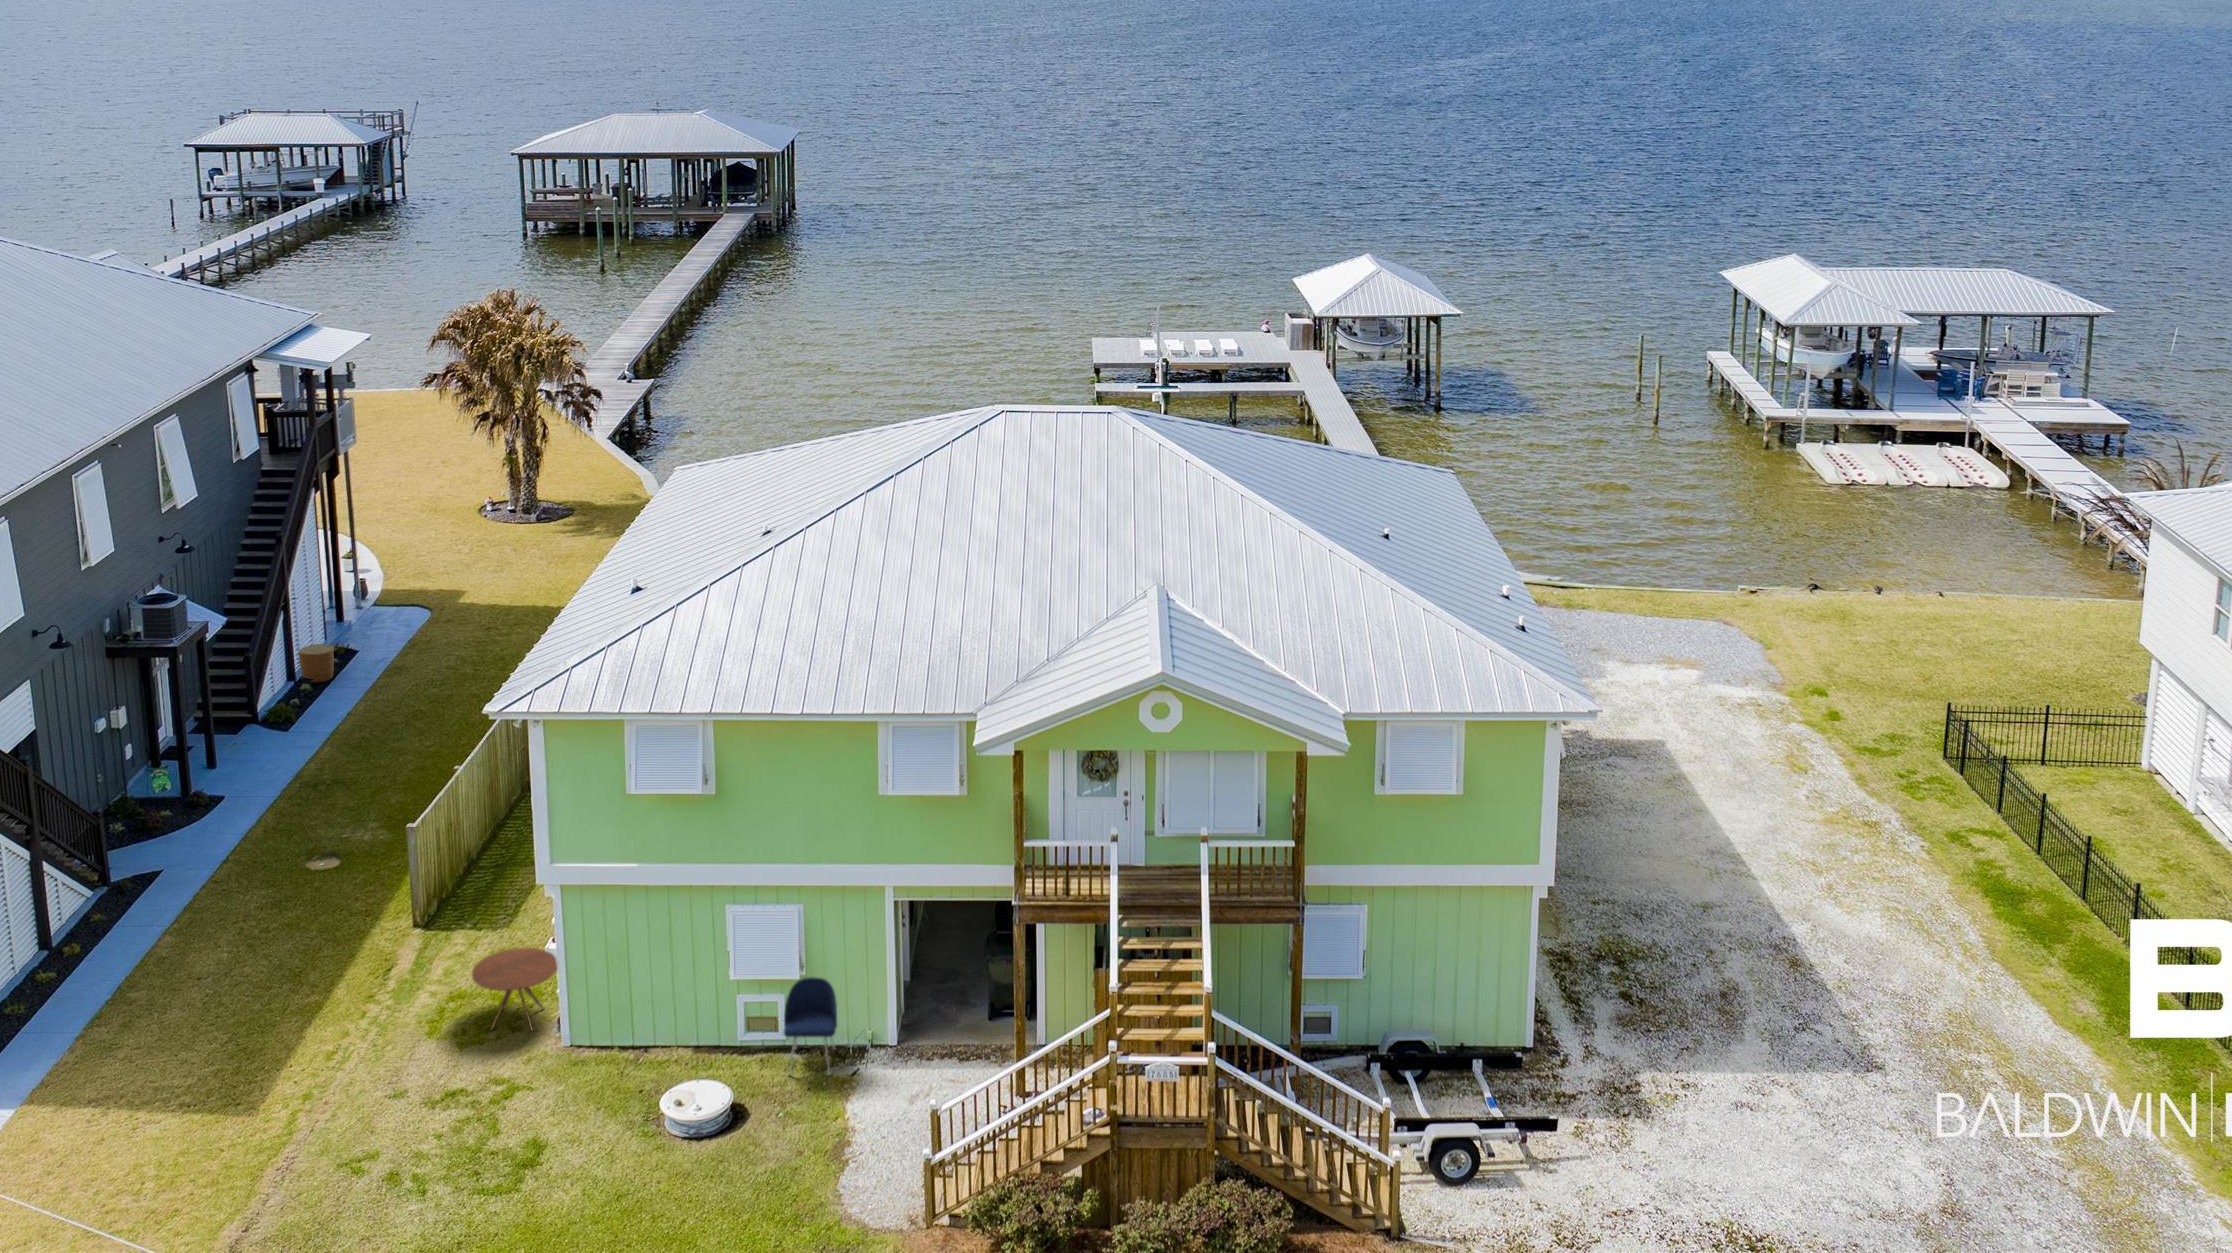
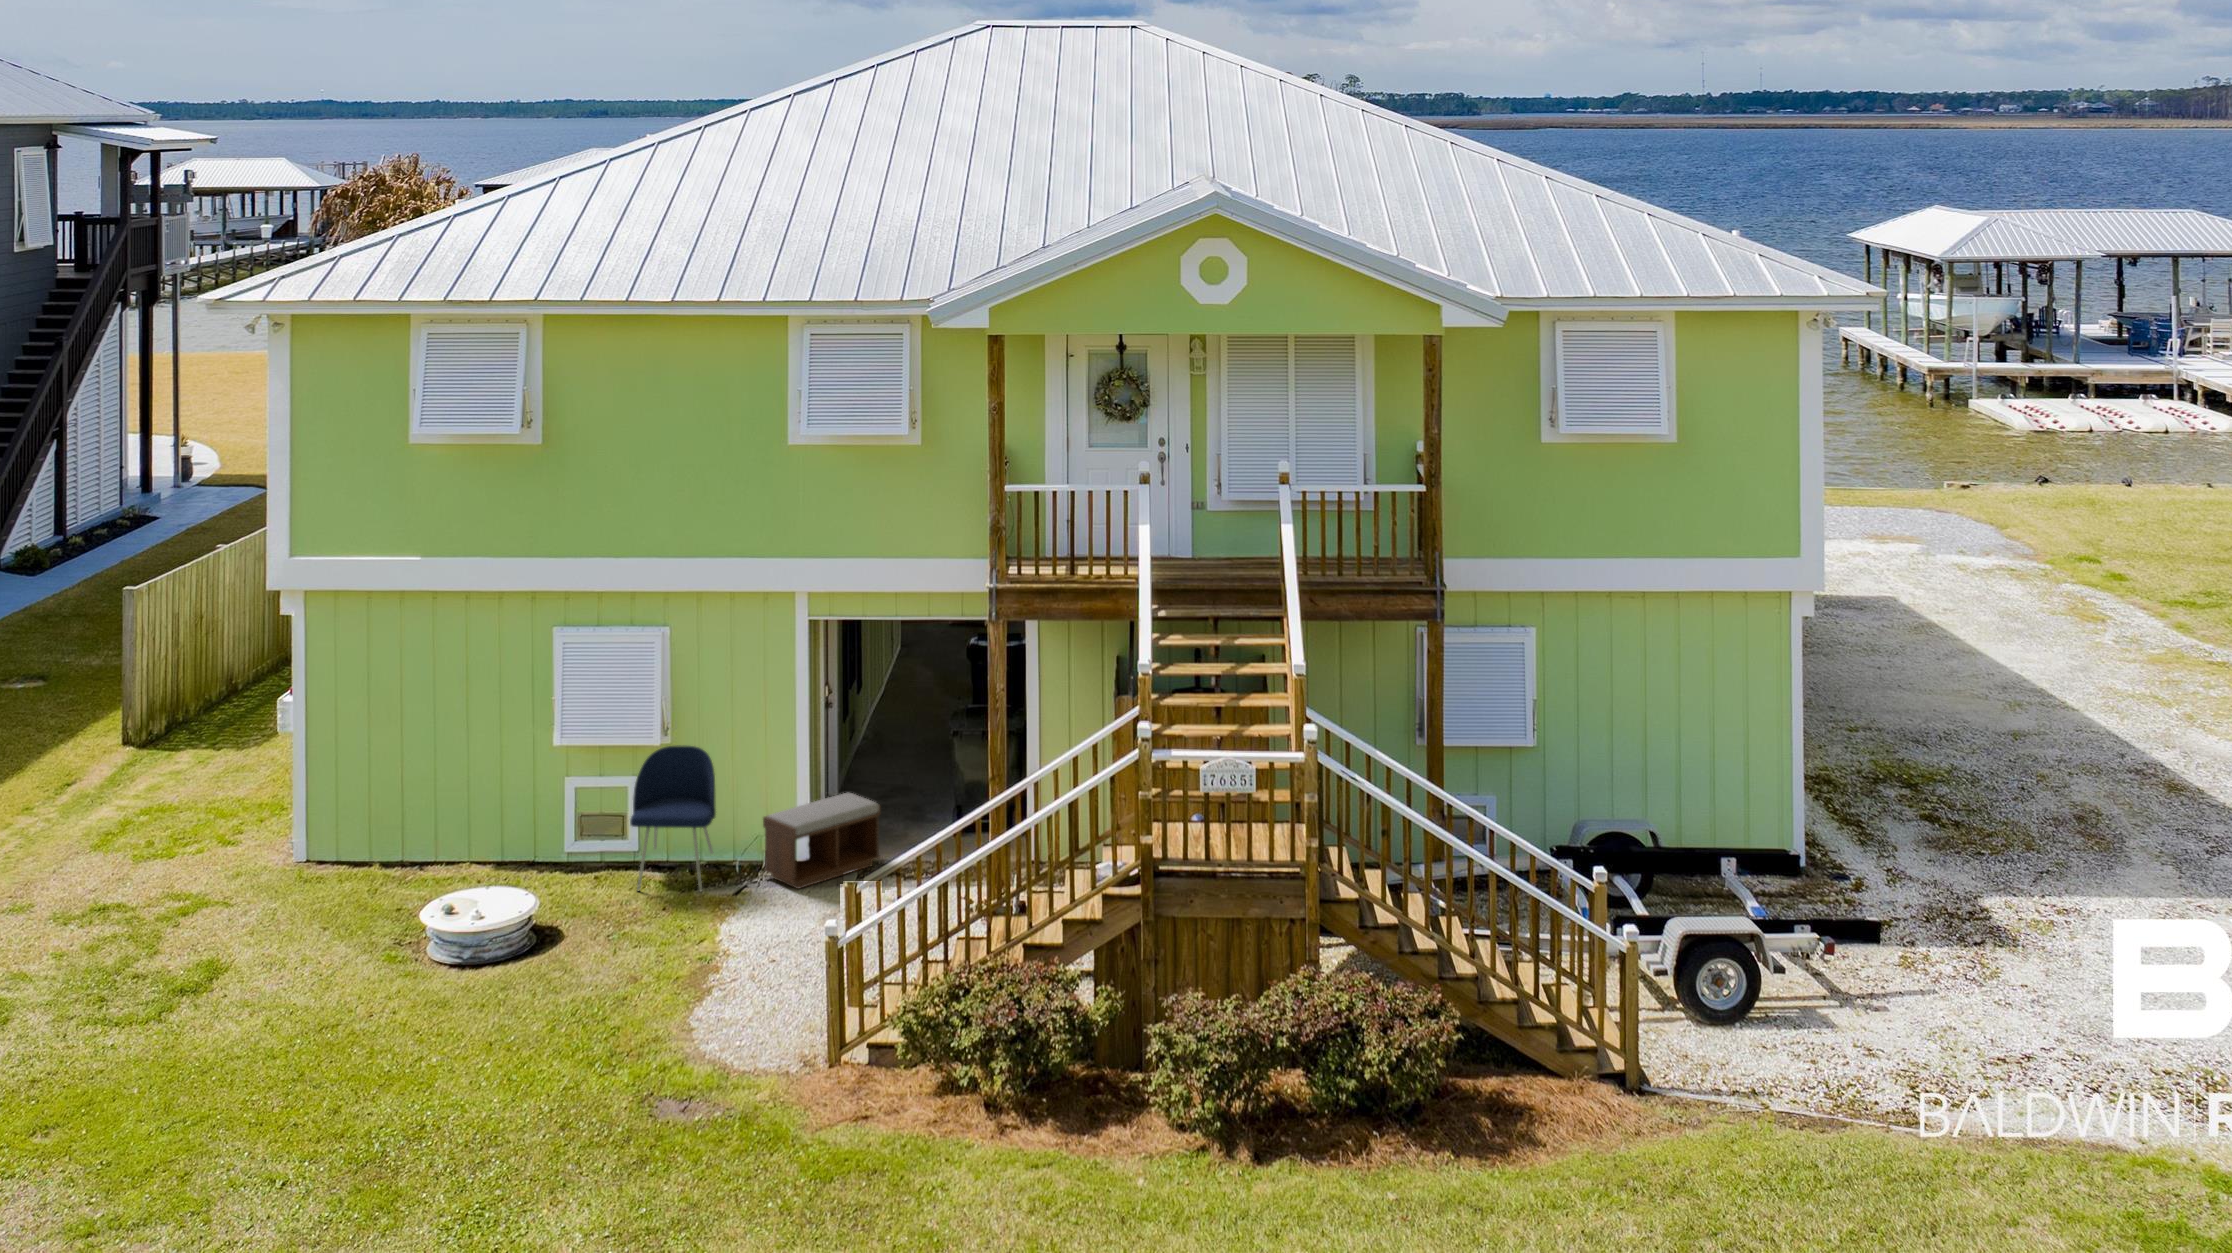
basket: present [299,644,334,683] -> none [94,493,141,539]
round table: present [472,948,557,1029] -> none [169,728,306,840]
bench: none [867,1000,942,1072] -> present [763,793,880,889]

